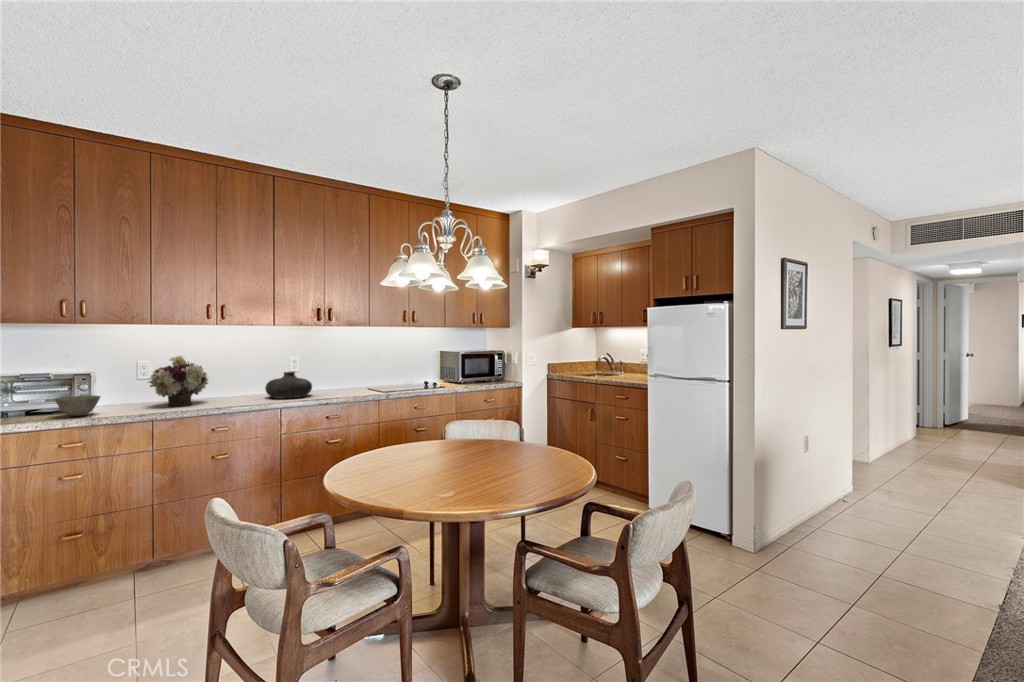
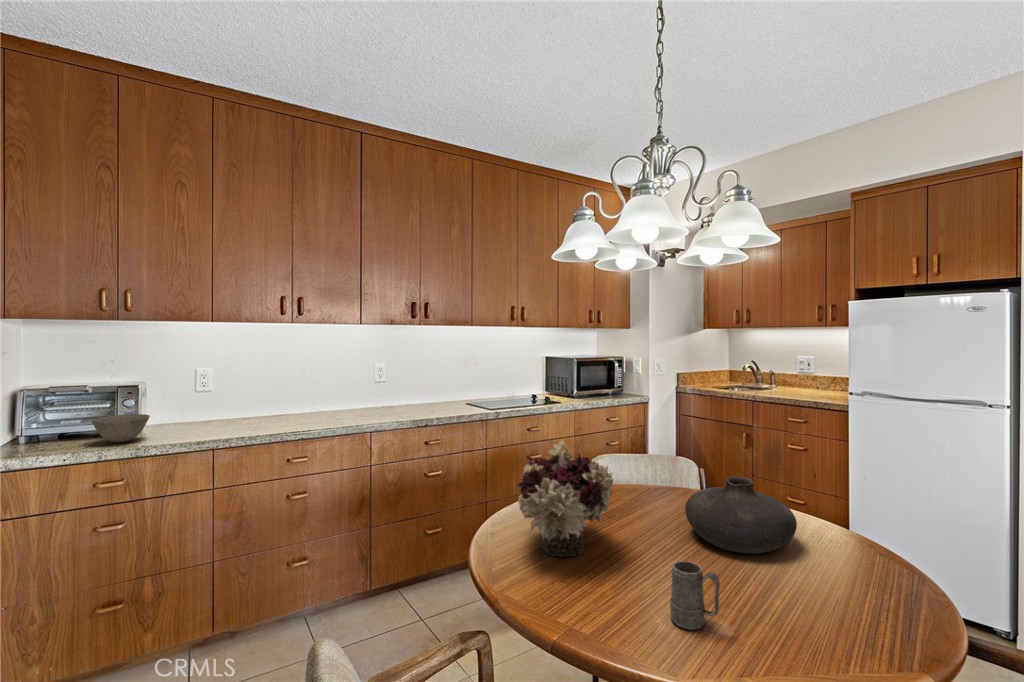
flower arrangement: present [148,356,208,406] -> present [517,440,613,557]
vase: present [265,372,312,399] -> present [685,476,797,554]
mug: none [430,460,453,494] -> present [670,561,720,630]

